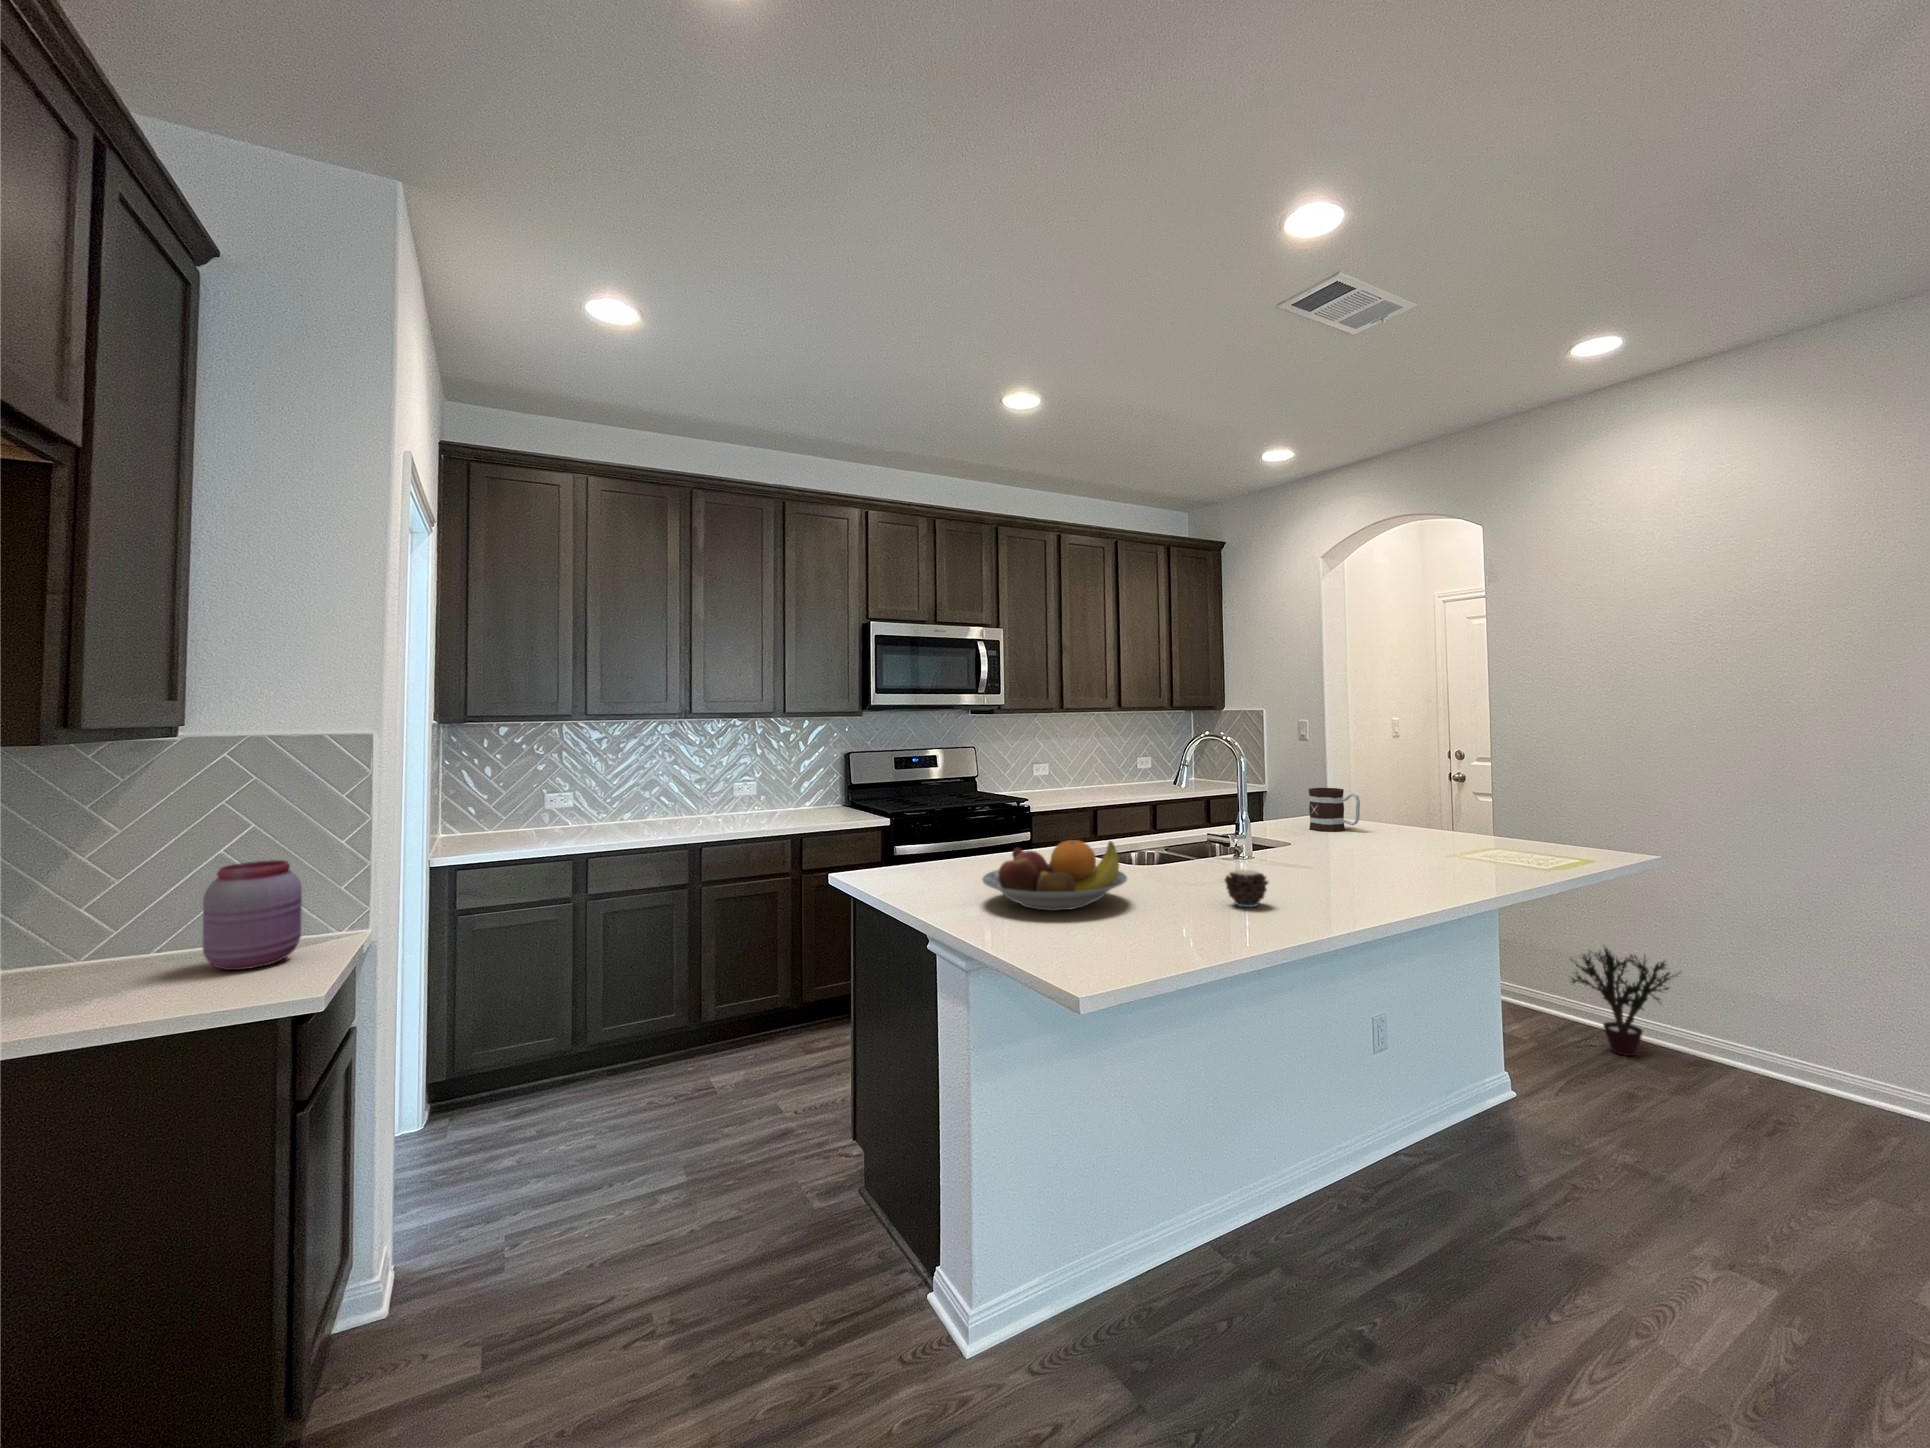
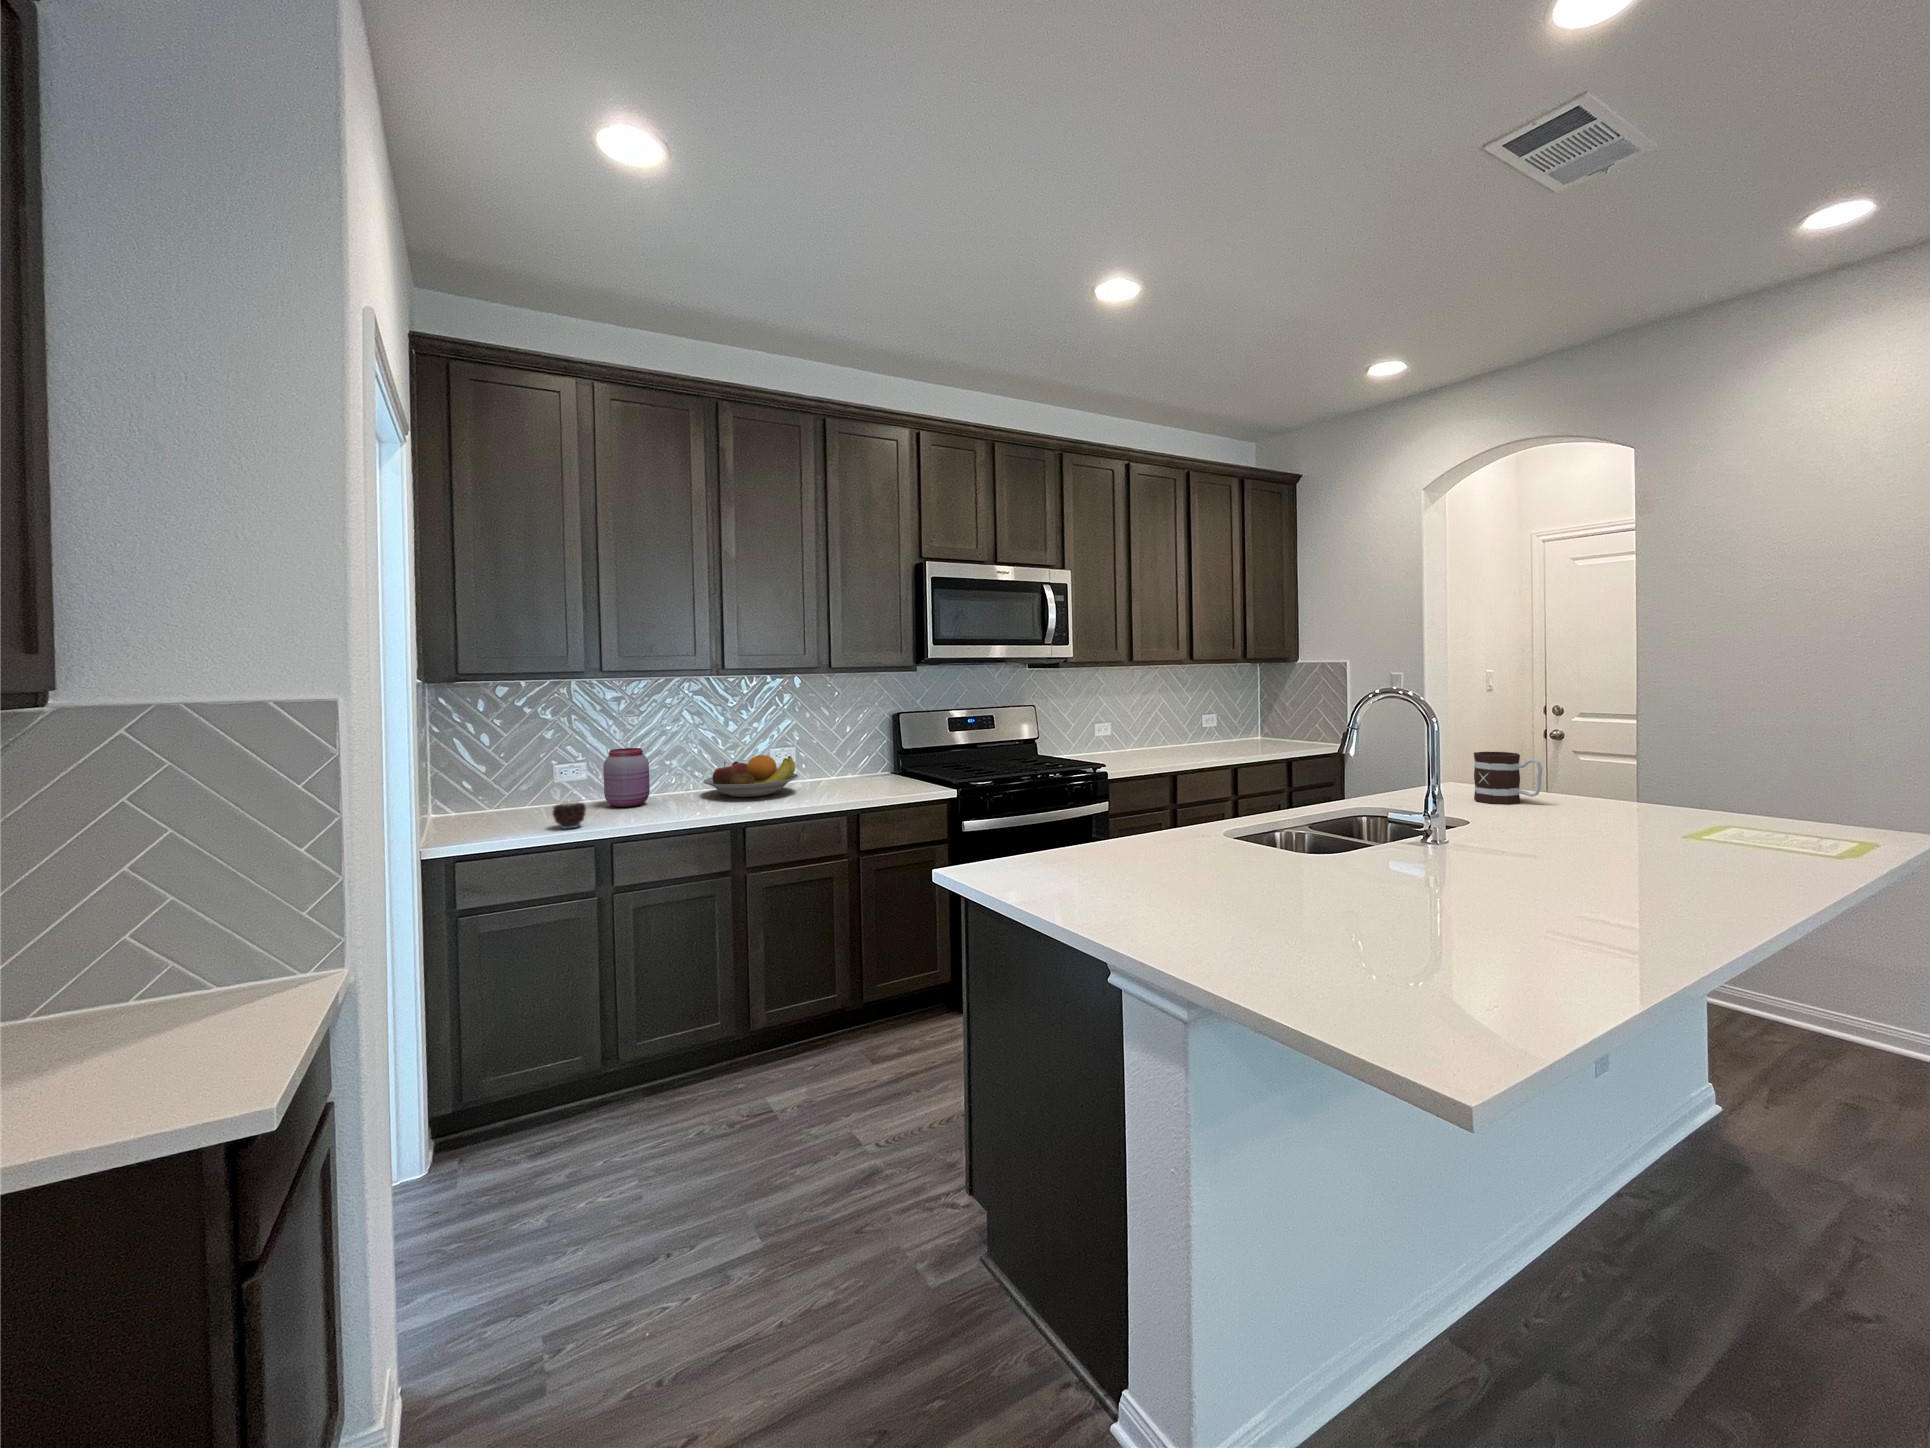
fruit bowl: present [982,840,1127,911] -> present [703,755,798,797]
jar: present [202,860,302,970] -> present [603,748,650,807]
candle: present [1225,869,1268,907] -> present [553,802,586,829]
potted plant: present [1571,948,1676,1056] -> none [1763,930,1910,1060]

